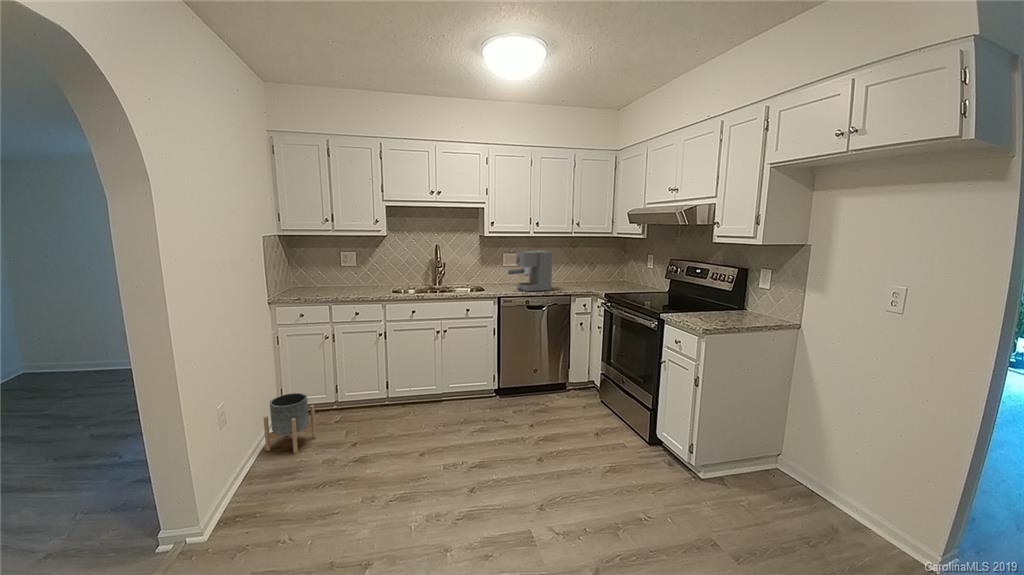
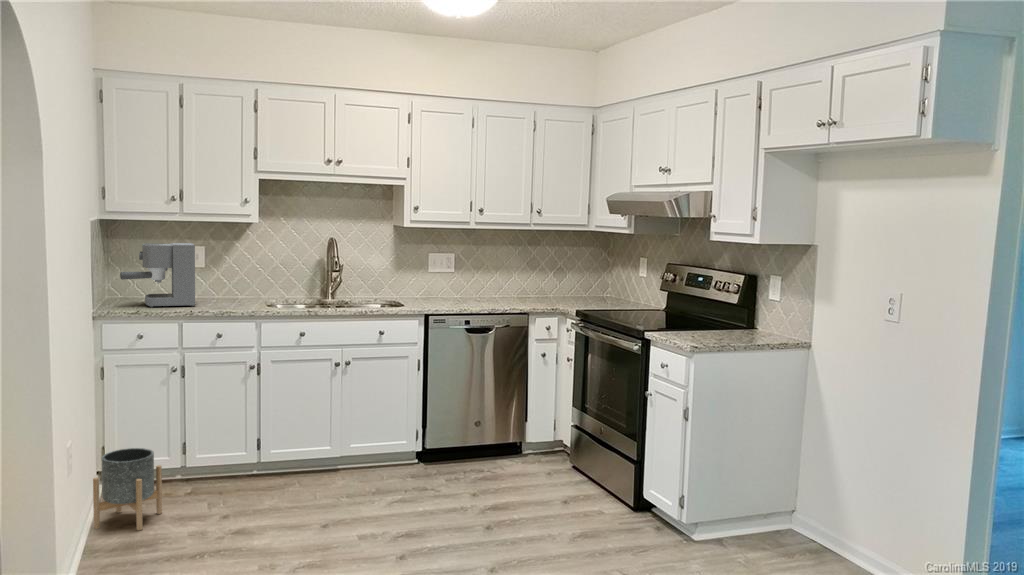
coffee maker: present [508,251,552,292] -> present [120,243,195,307]

